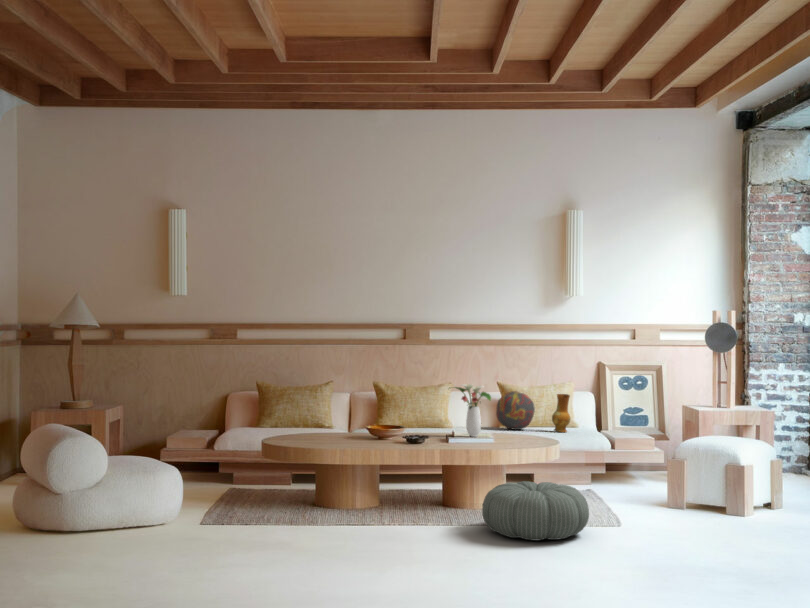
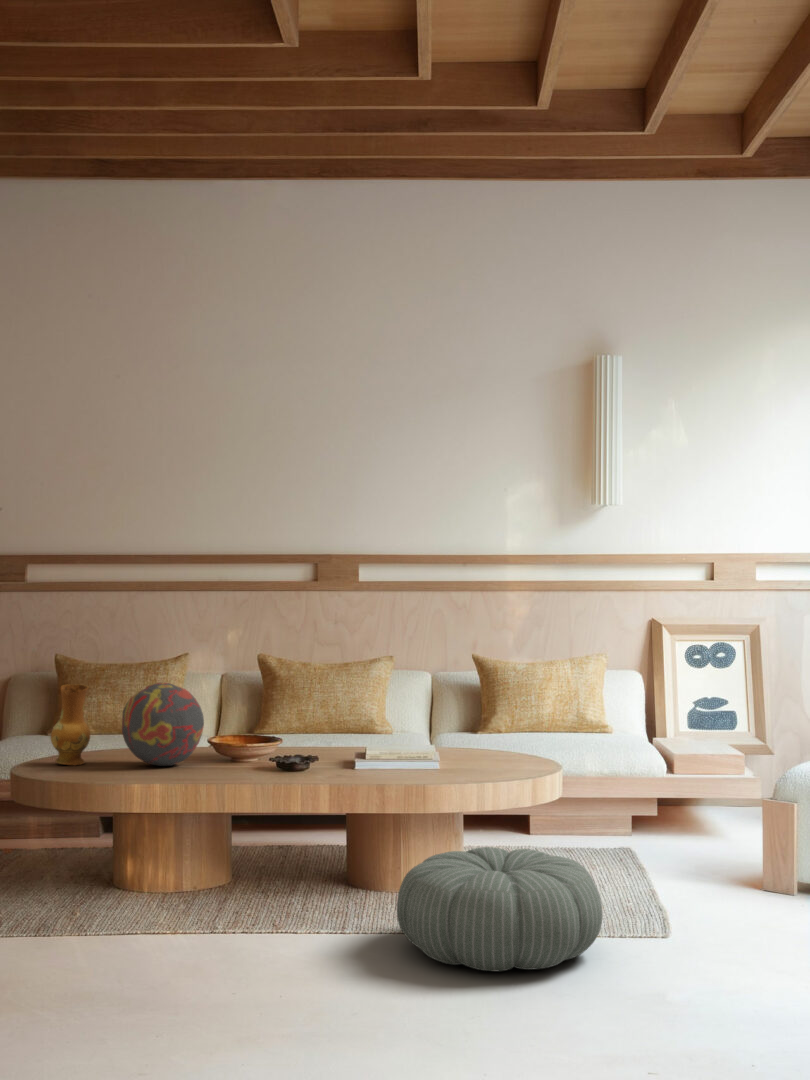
flower arrangement: present [454,384,491,437] -> none [361,659,438,755]
decorative orb: present [496,391,535,430] -> present [122,682,204,766]
ceramic jug: present [552,394,570,432] -> present [51,684,90,766]

